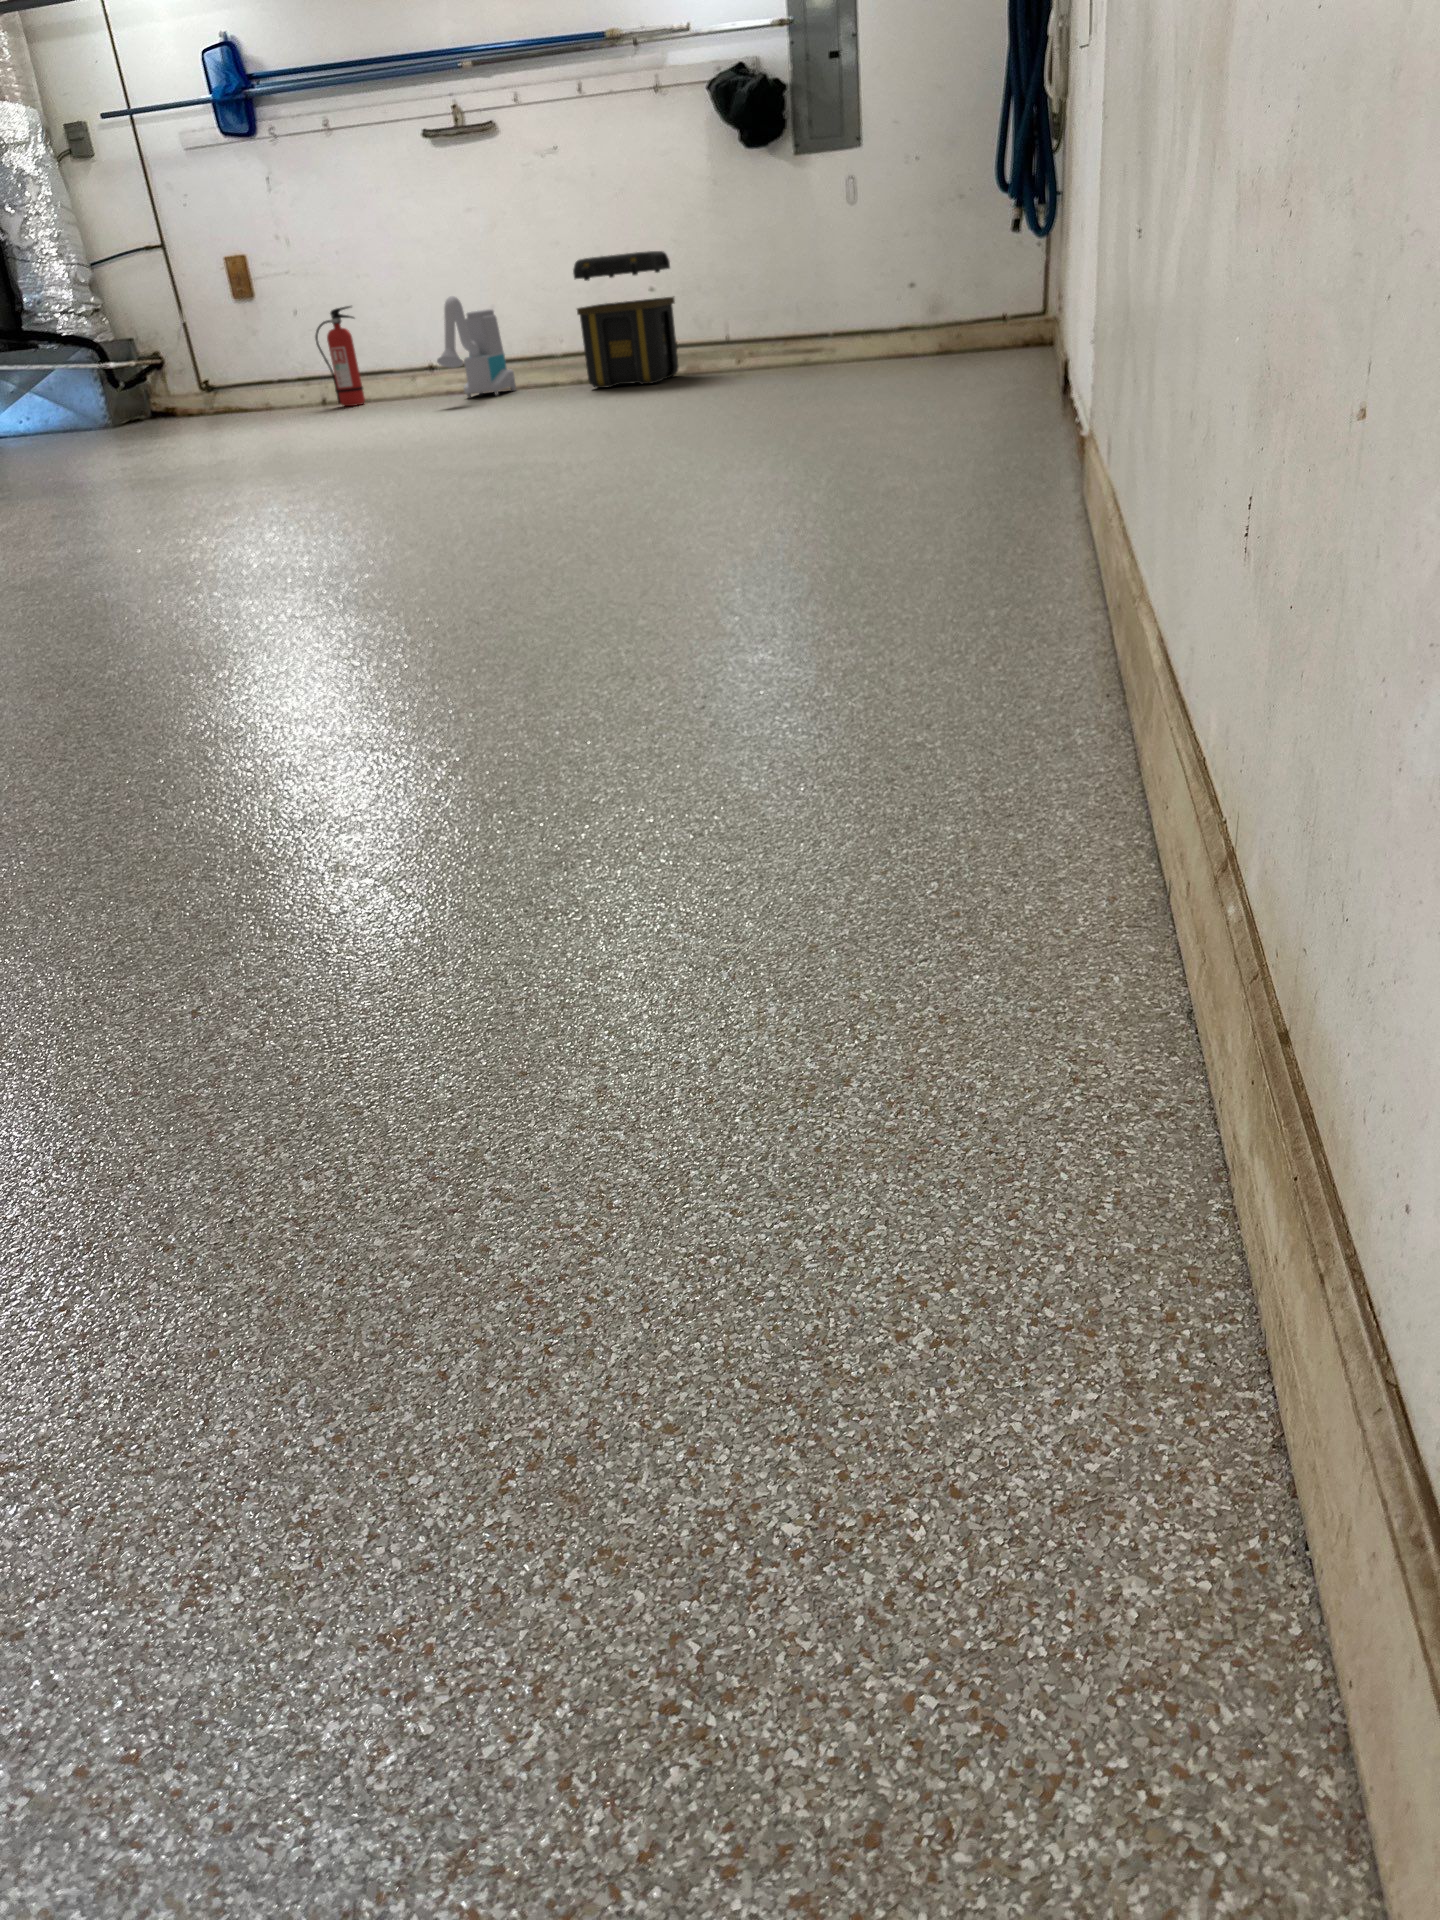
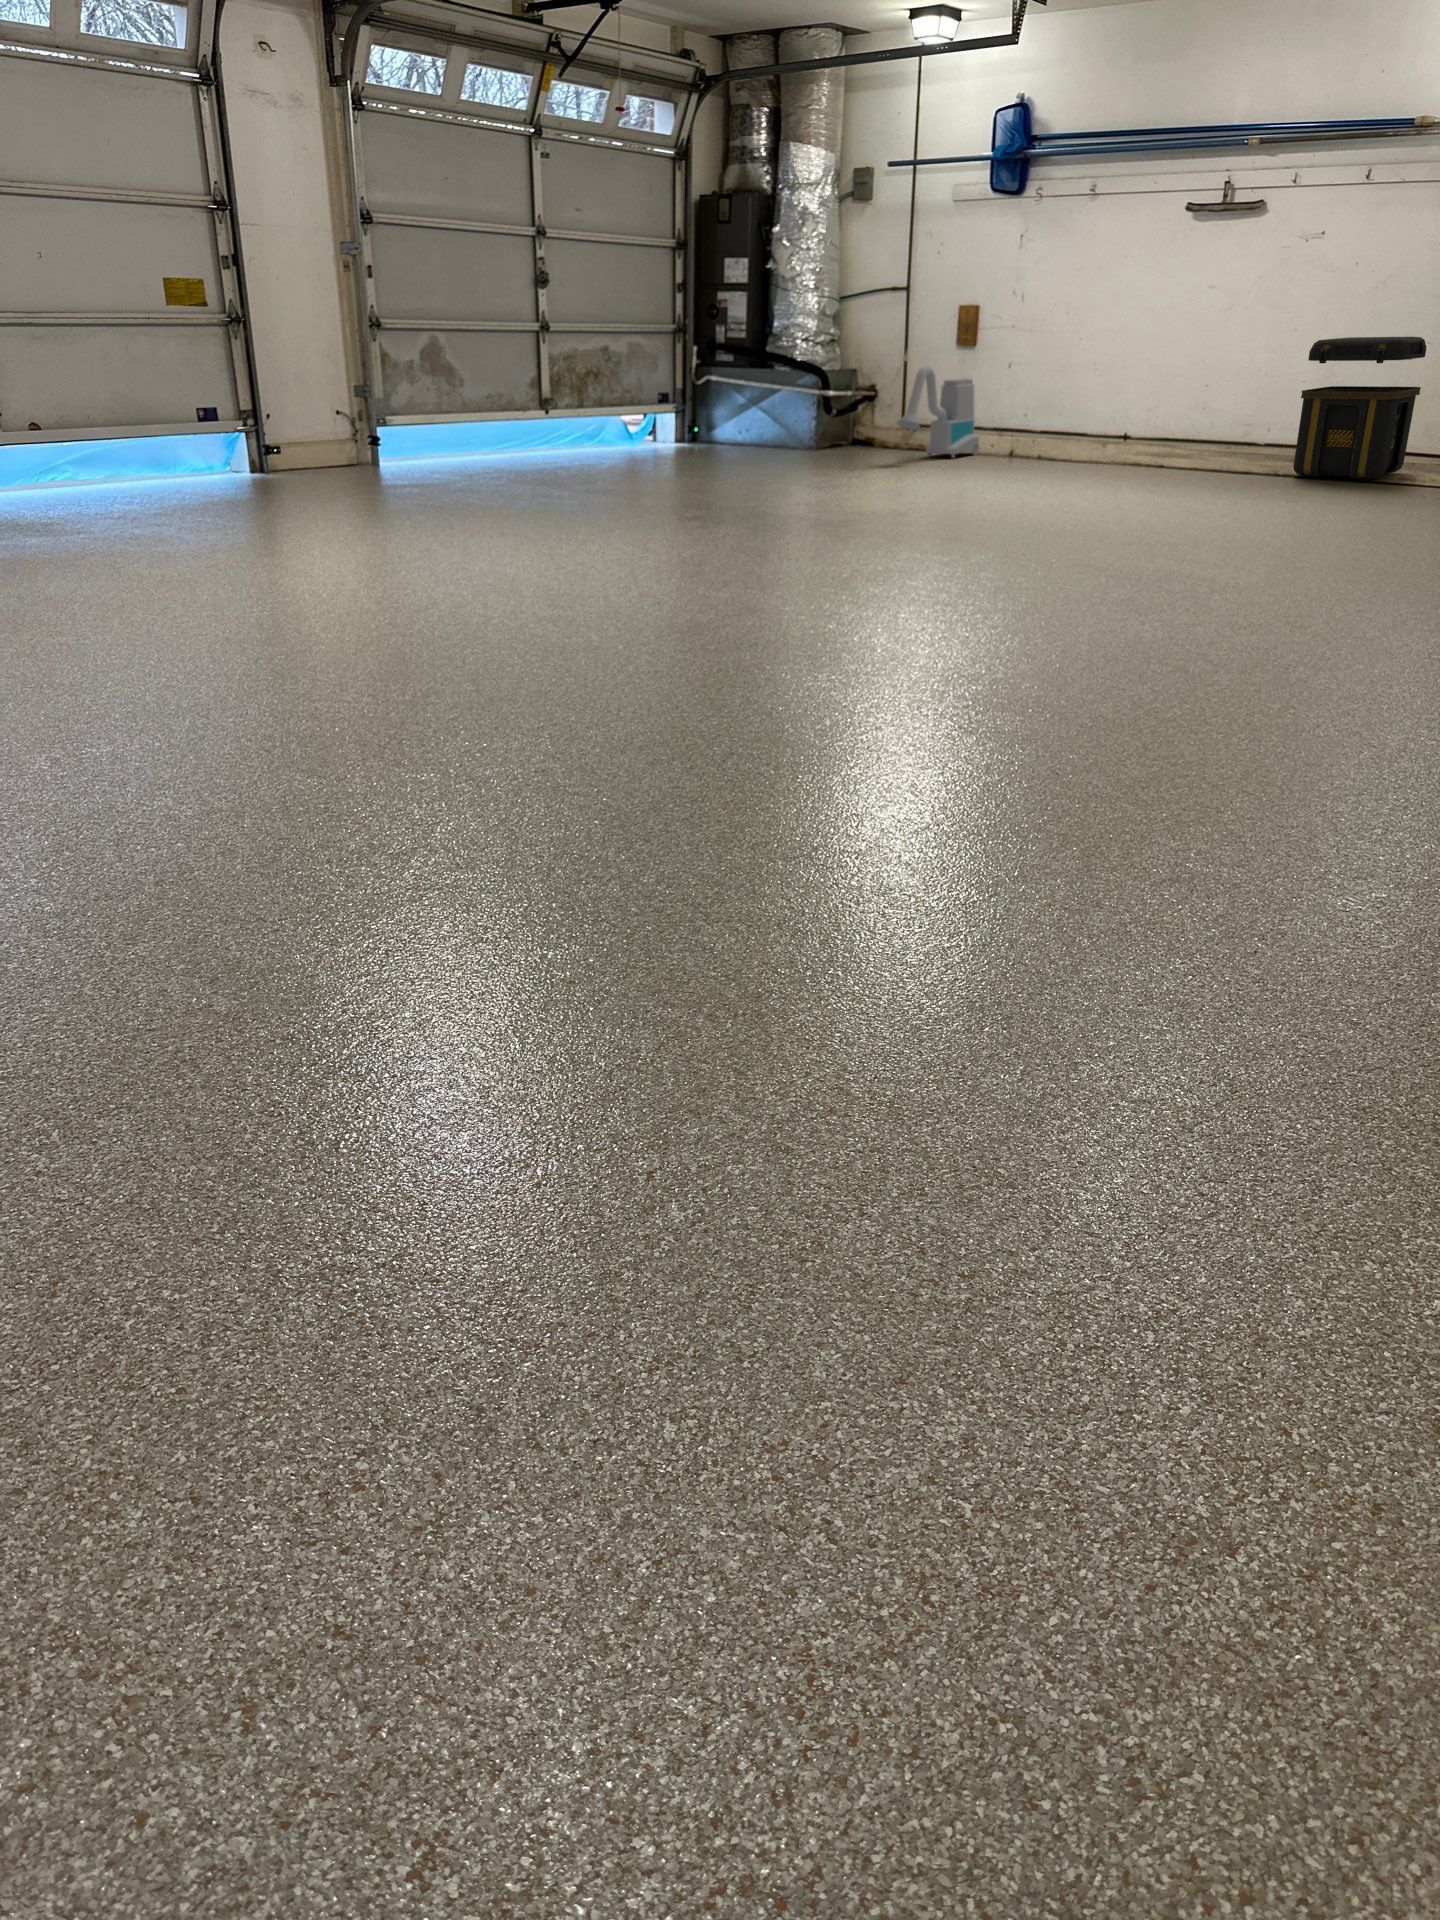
vacuum cleaner: present [437,296,516,398] -> present [897,365,979,458]
fire extinguisher: present [315,306,365,406] -> none [1022,361,1068,459]

